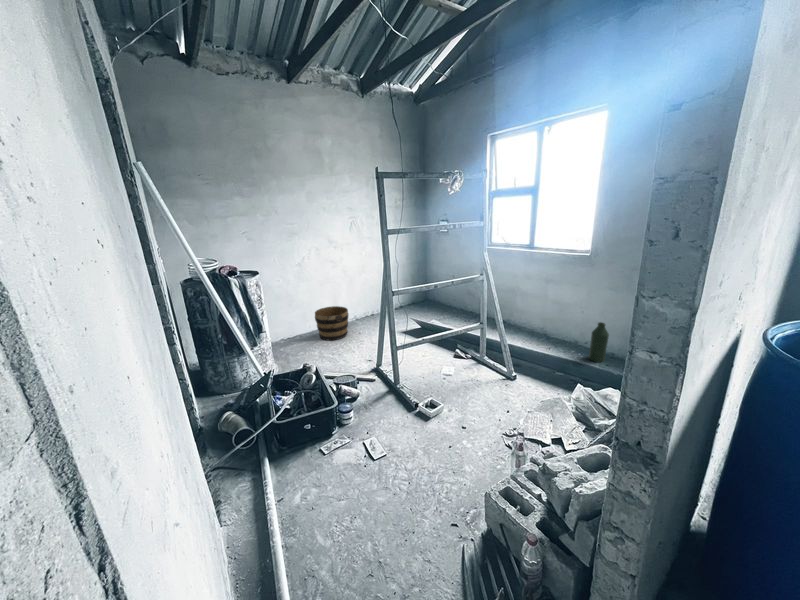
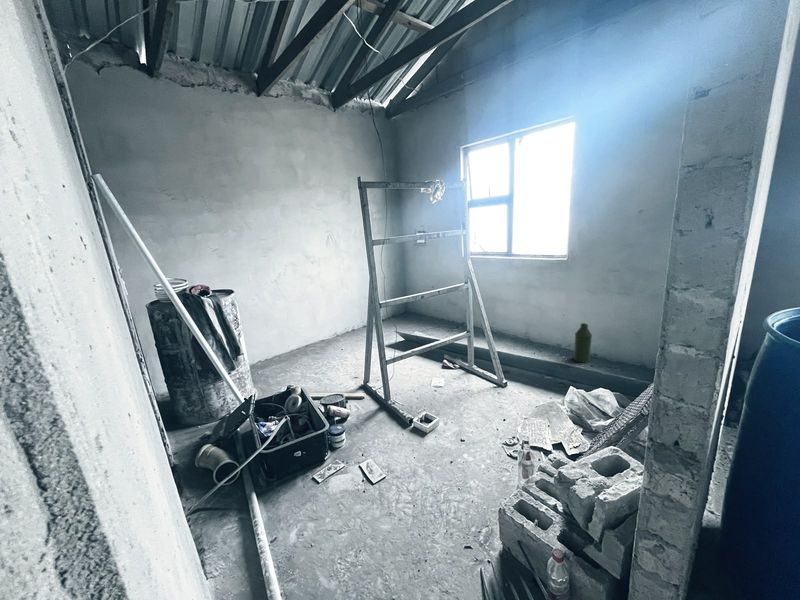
bucket: present [315,306,348,340] -> none [294,323,330,359]

